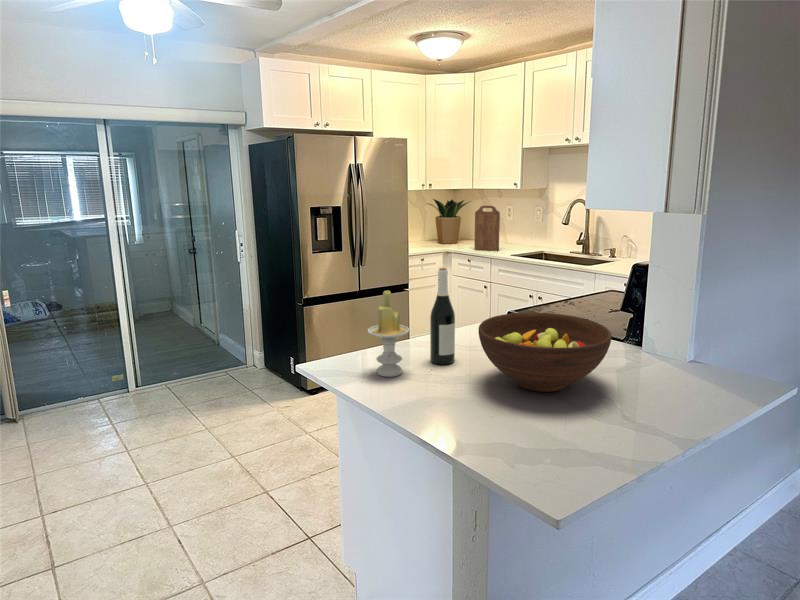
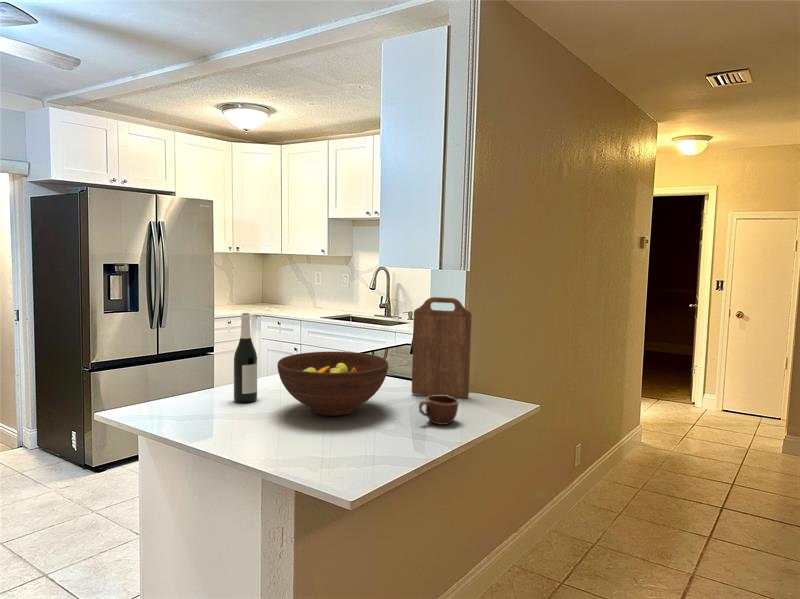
potted plant: present [428,199,469,244] -> none [233,262,280,308]
cutting board: present [474,206,500,251] -> present [412,297,472,398]
candle: present [368,290,410,377] -> none [171,333,214,415]
mug: none [654,378,709,418] -> present [419,395,459,425]

